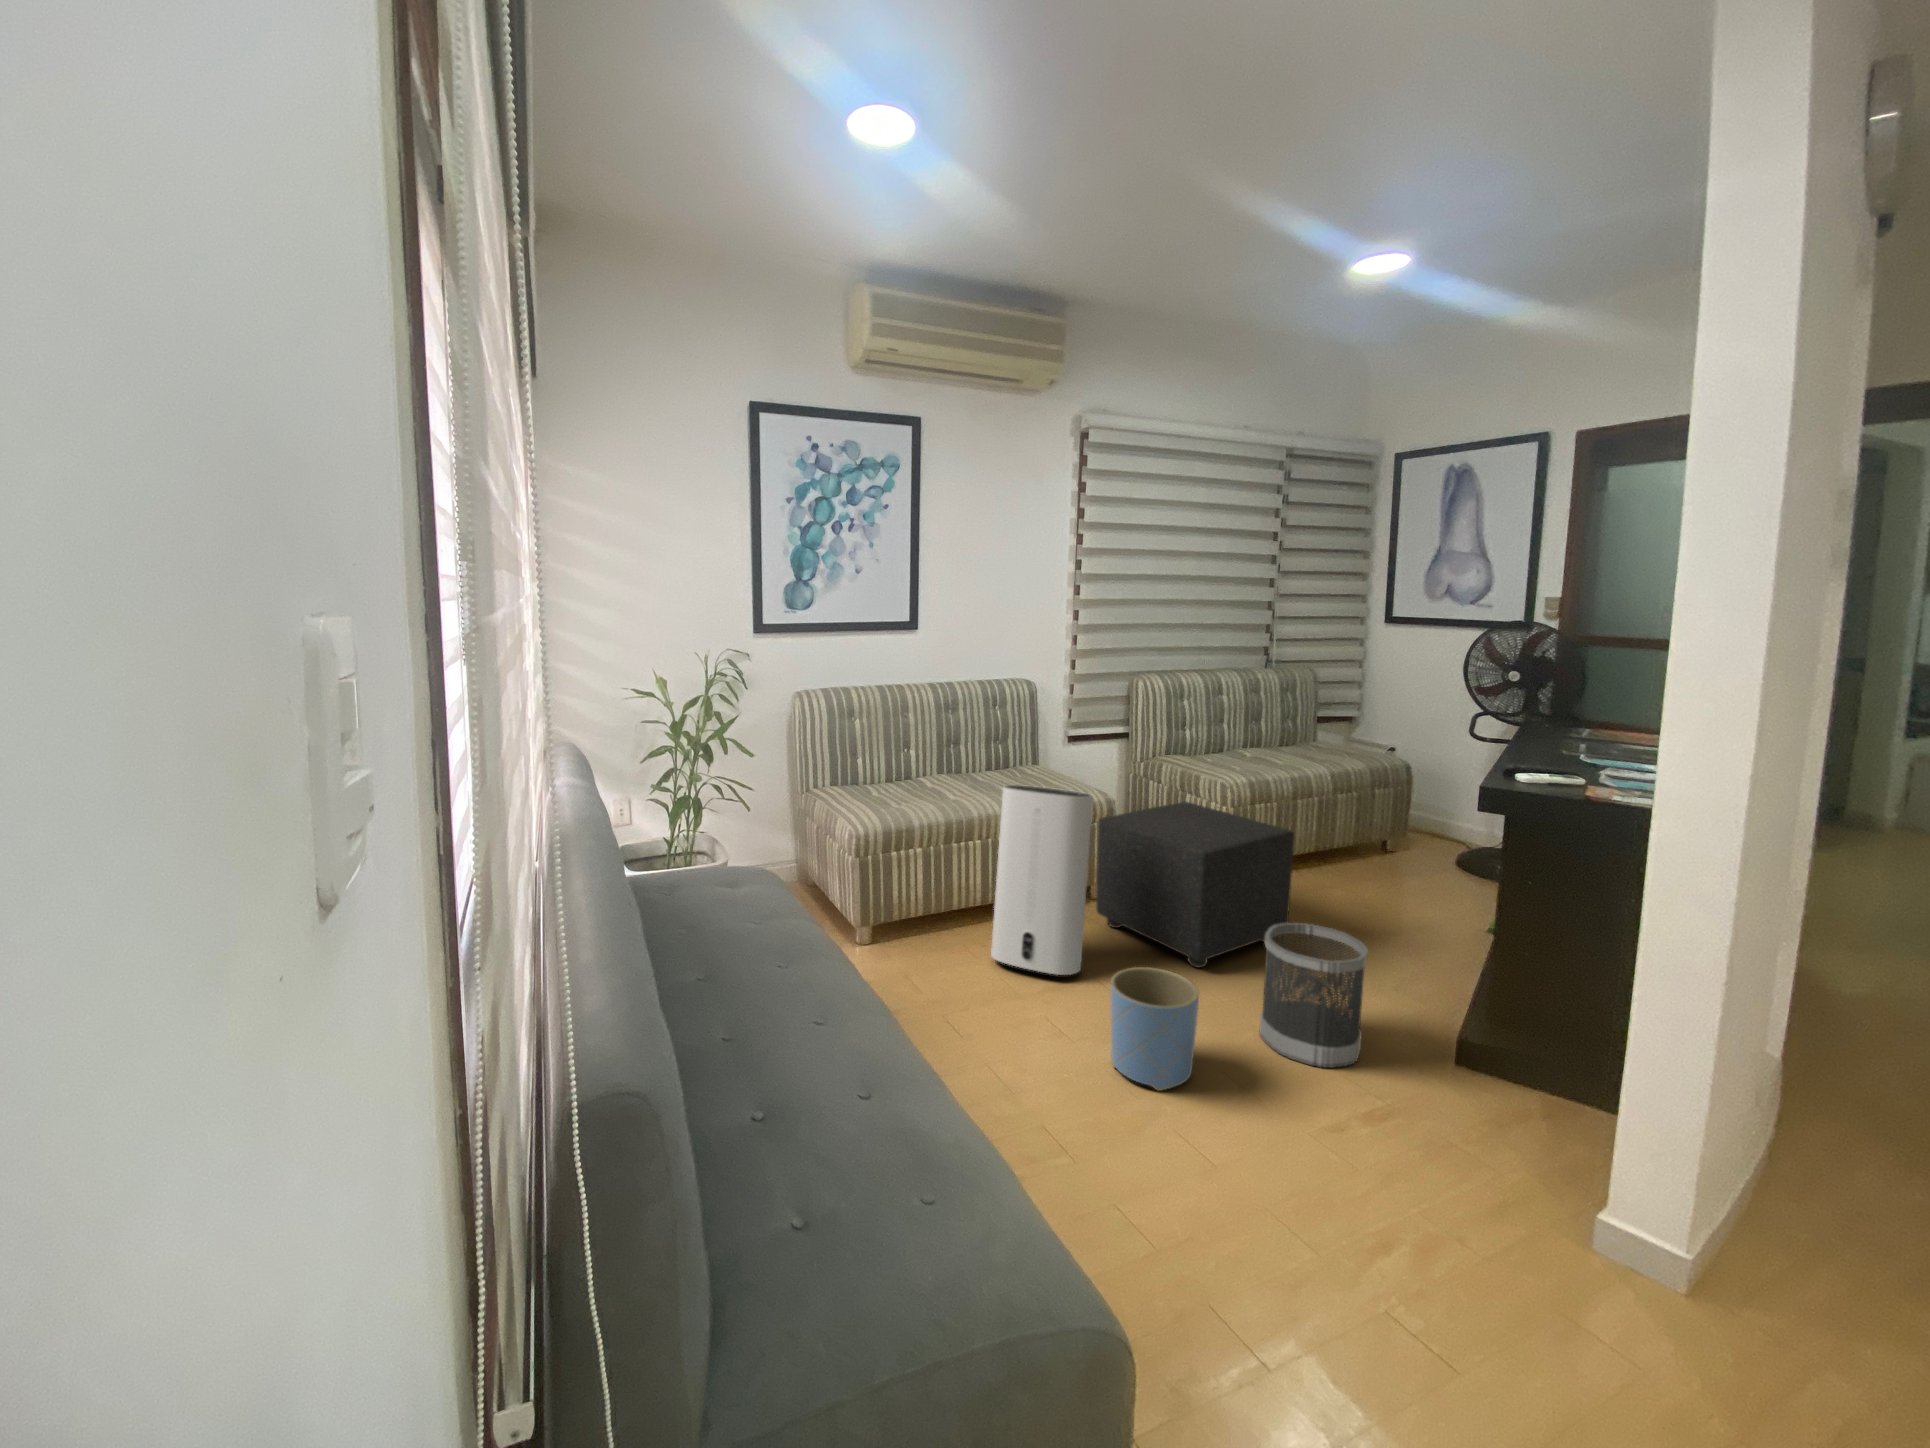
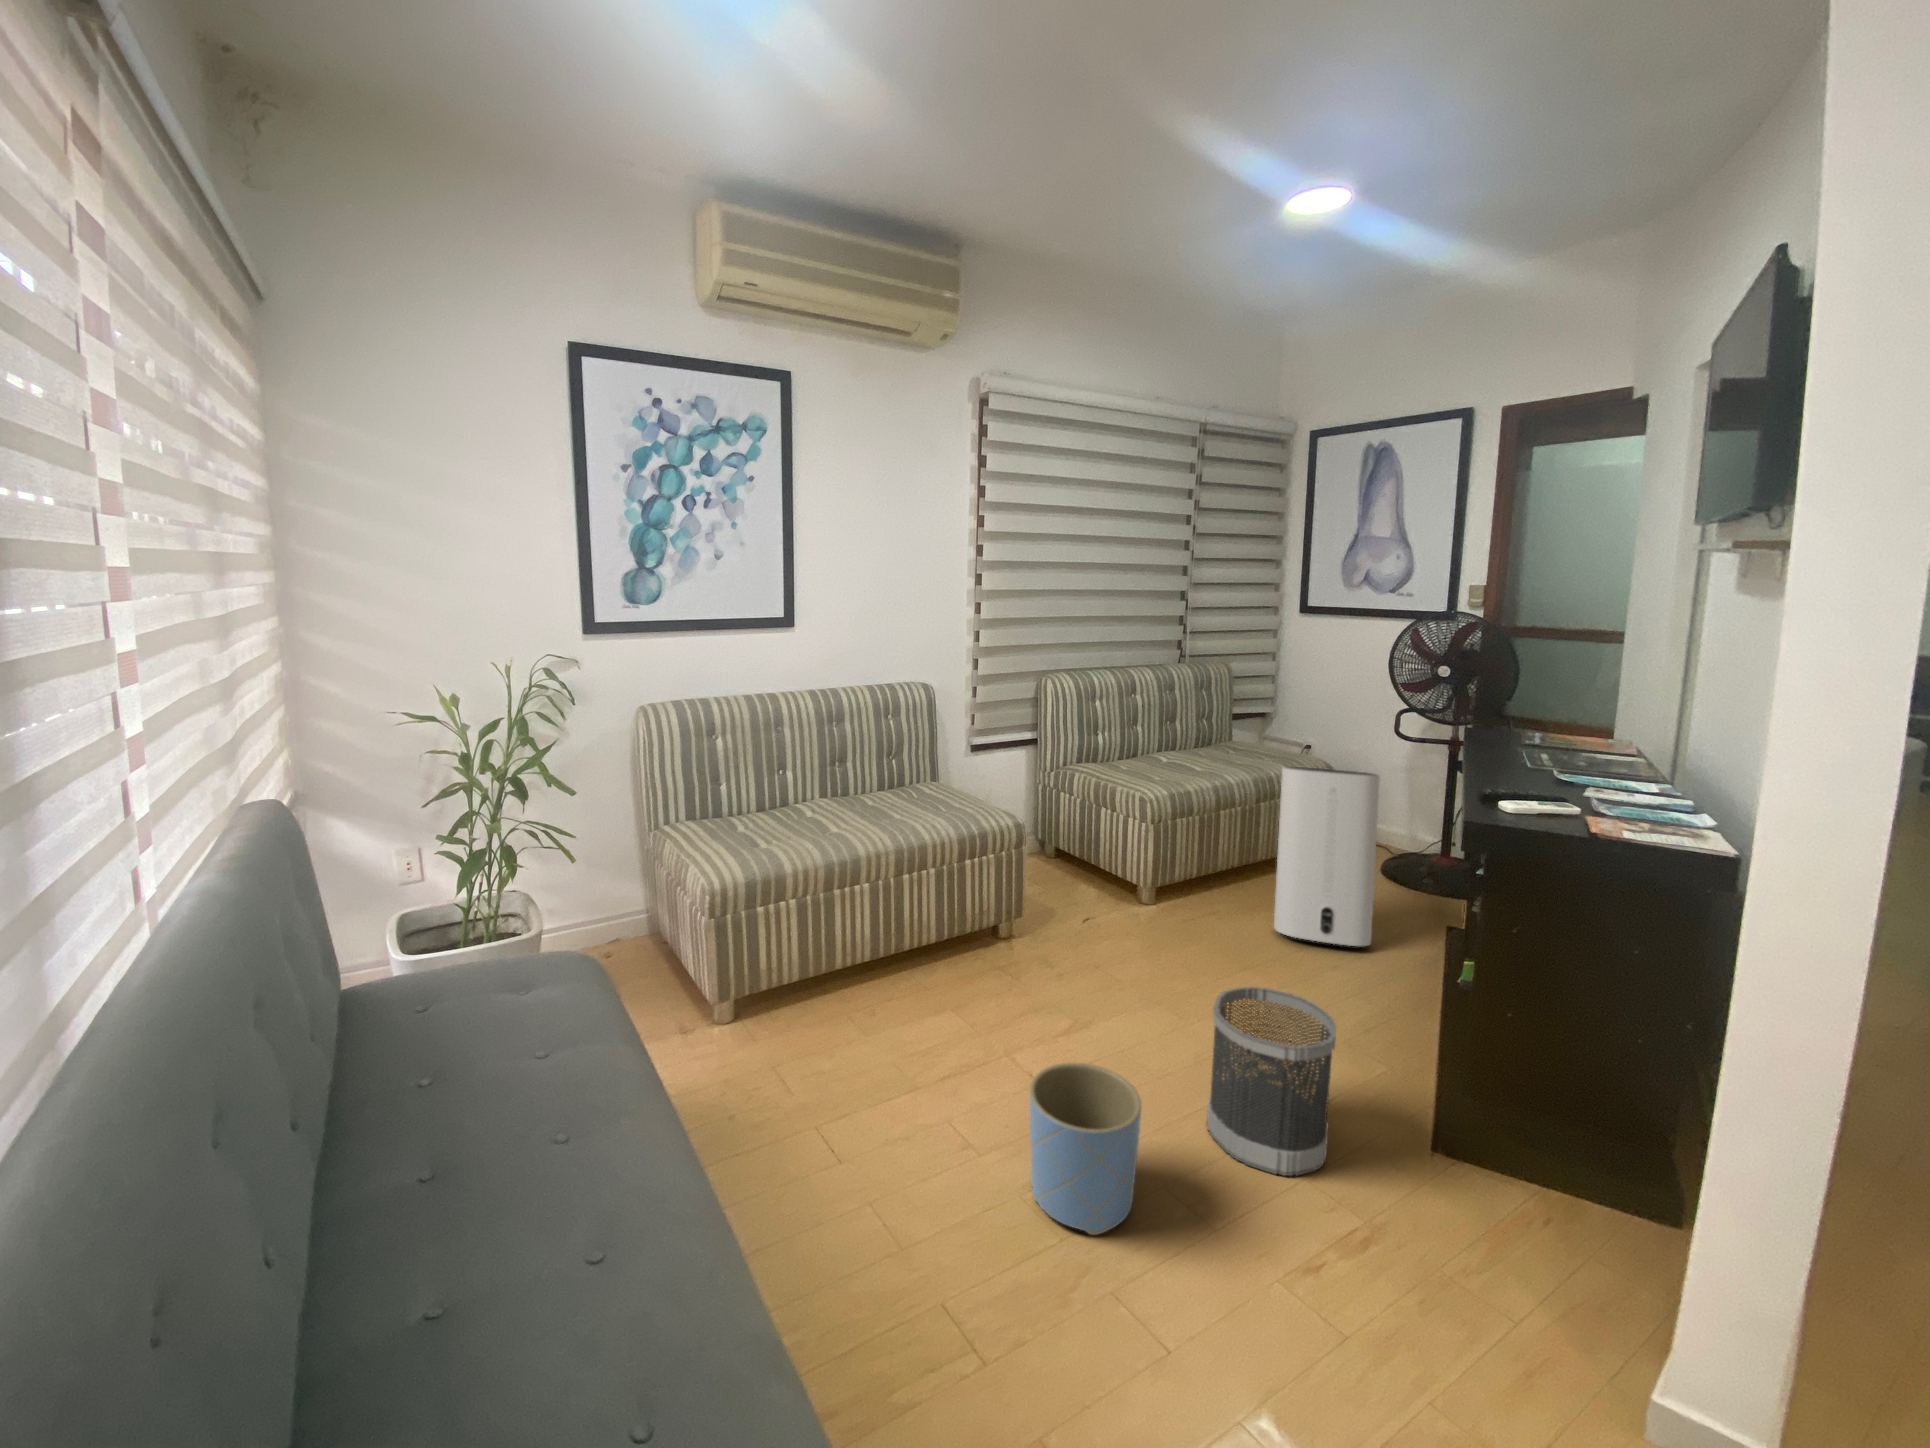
air purifier: present [991,785,1093,975] -> present [1274,766,1380,946]
ottoman: present [1096,802,1294,967] -> none [1006,823,1230,1031]

